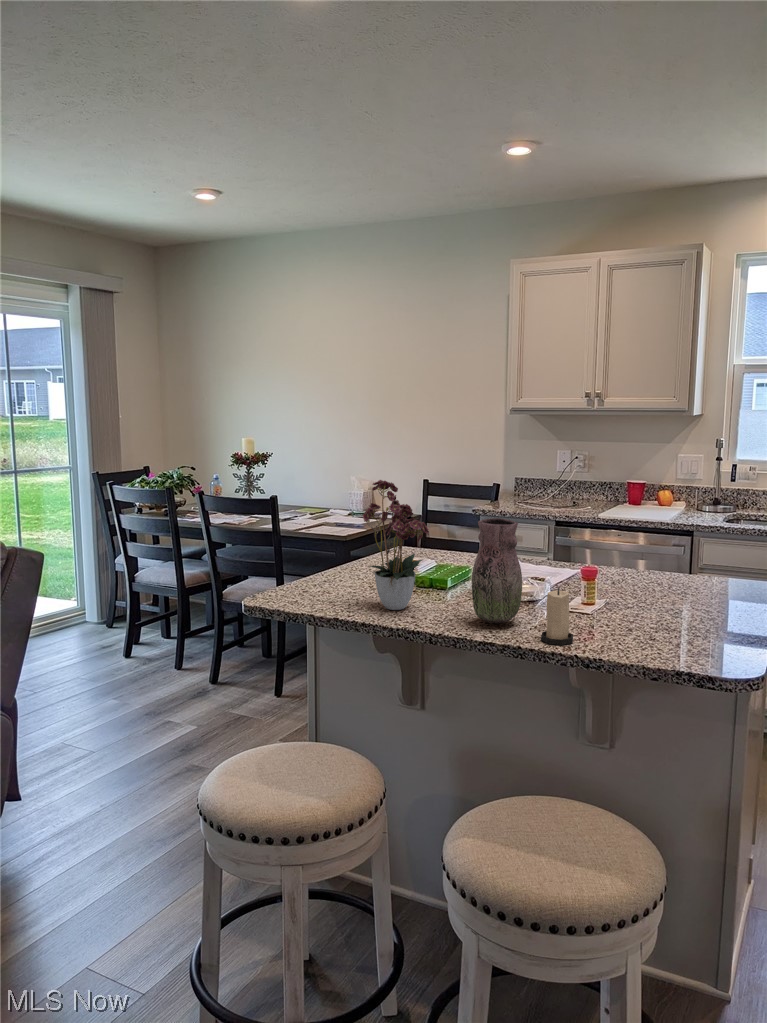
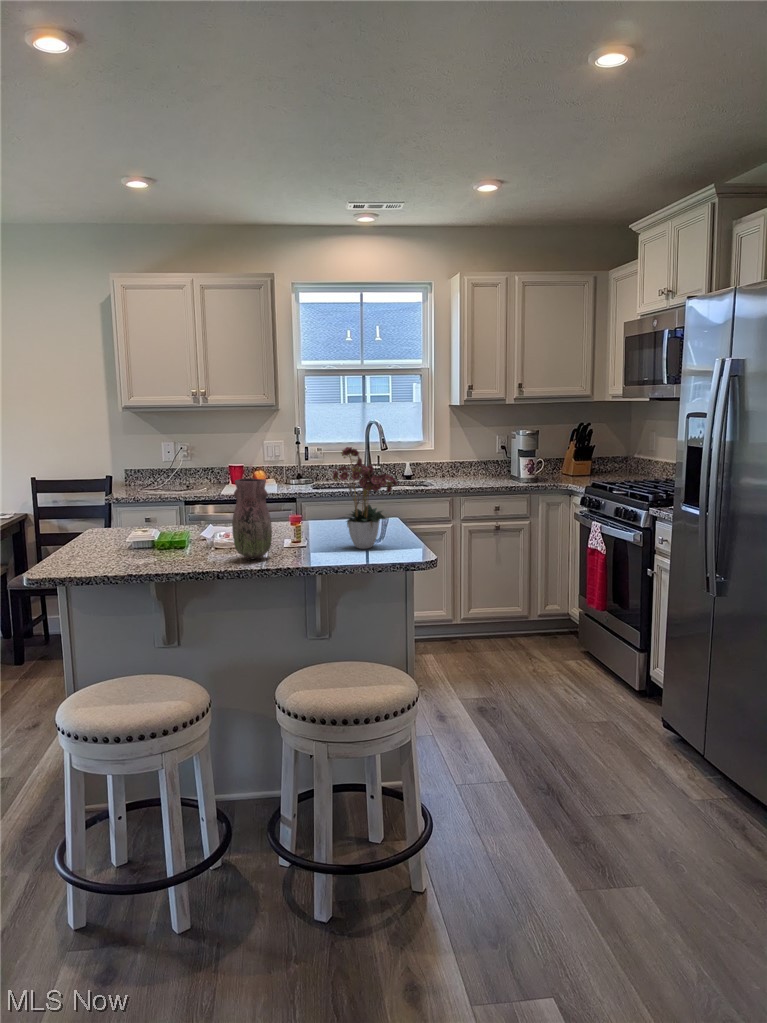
flower arrangement: present [363,480,429,610] -> present [333,447,398,549]
candle: present [541,588,573,645] -> none [297,522,320,563]

